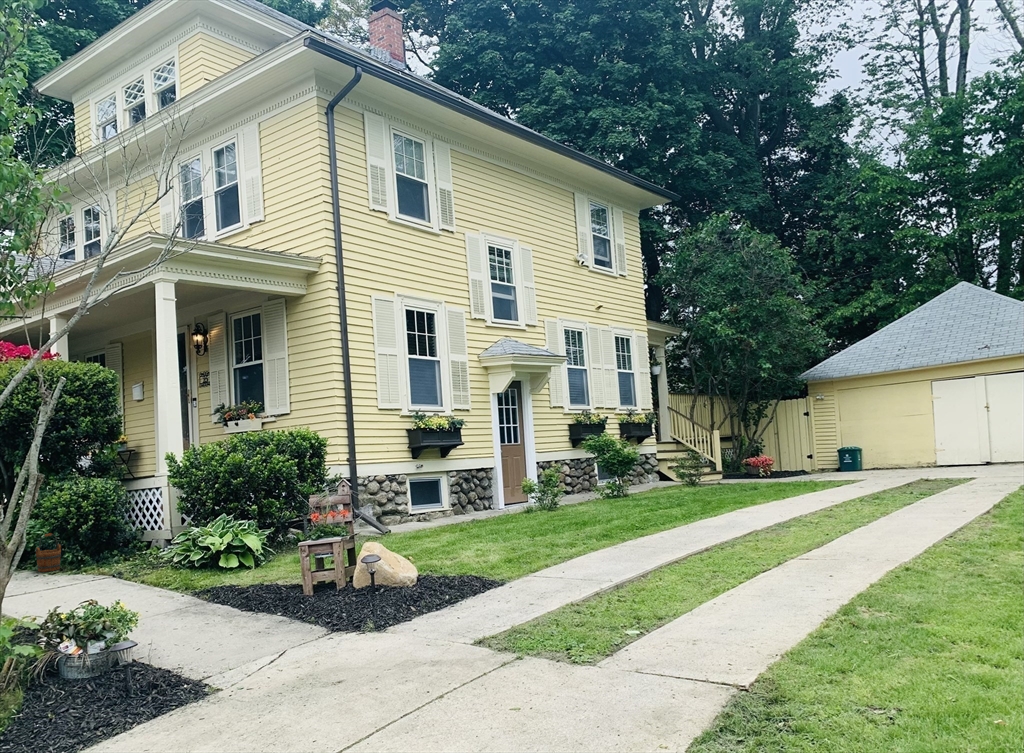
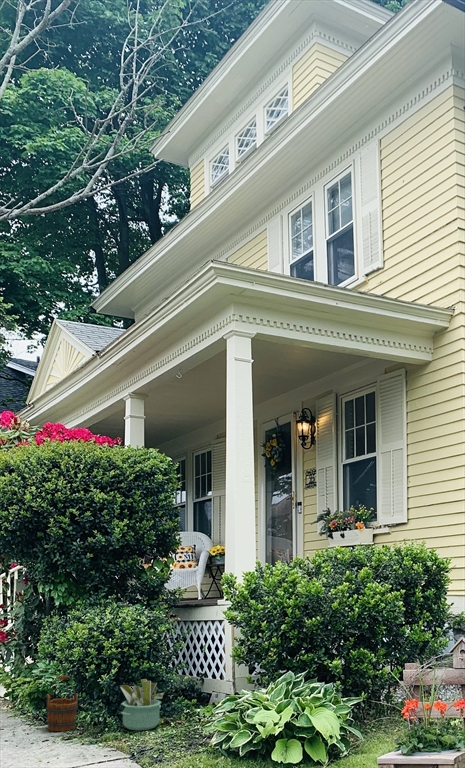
decorative plant: none [95,529,128,563] -> present [120,679,163,730]

